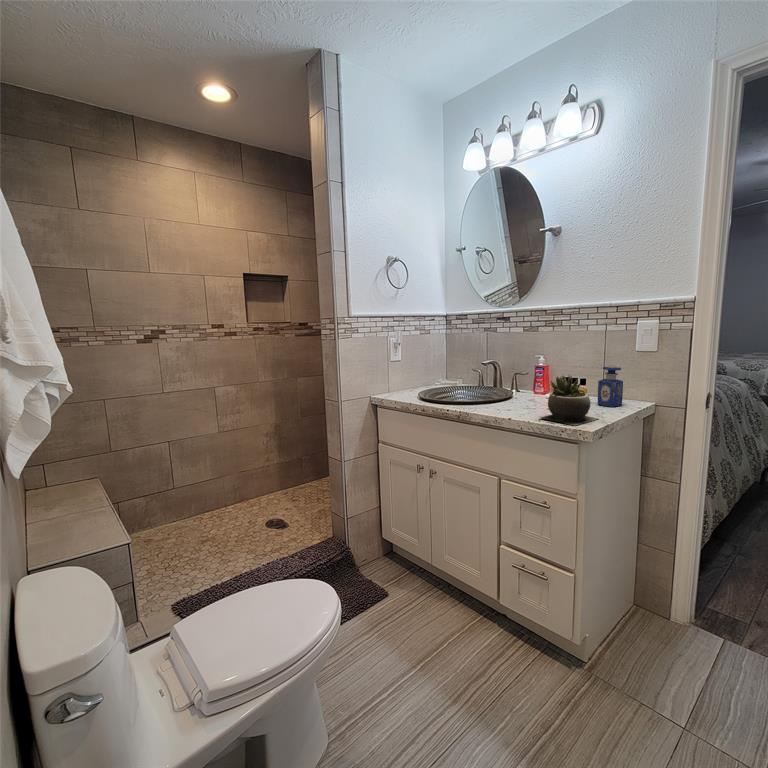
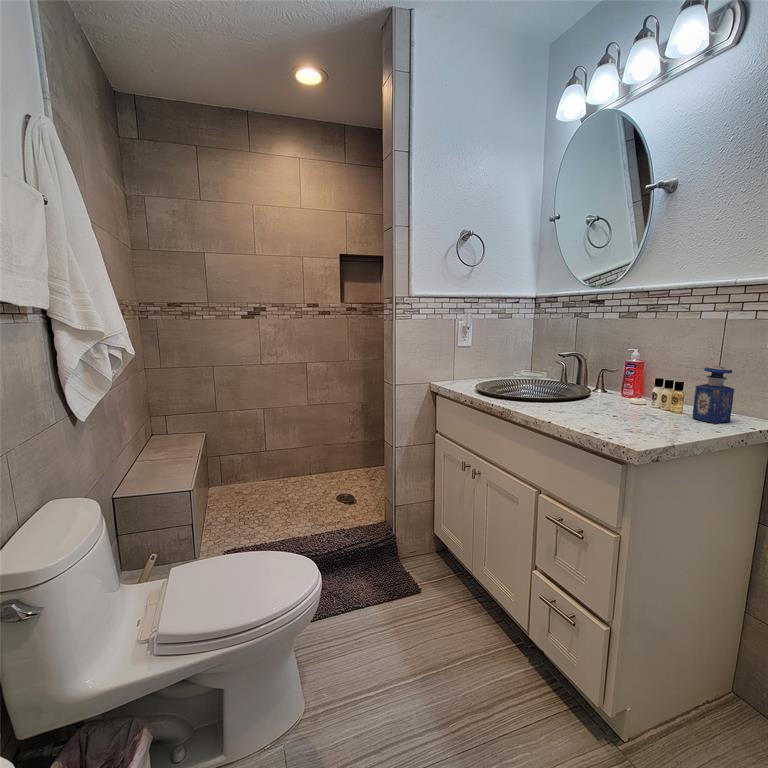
succulent plant: present [540,376,598,426] -> none [585,372,671,440]

